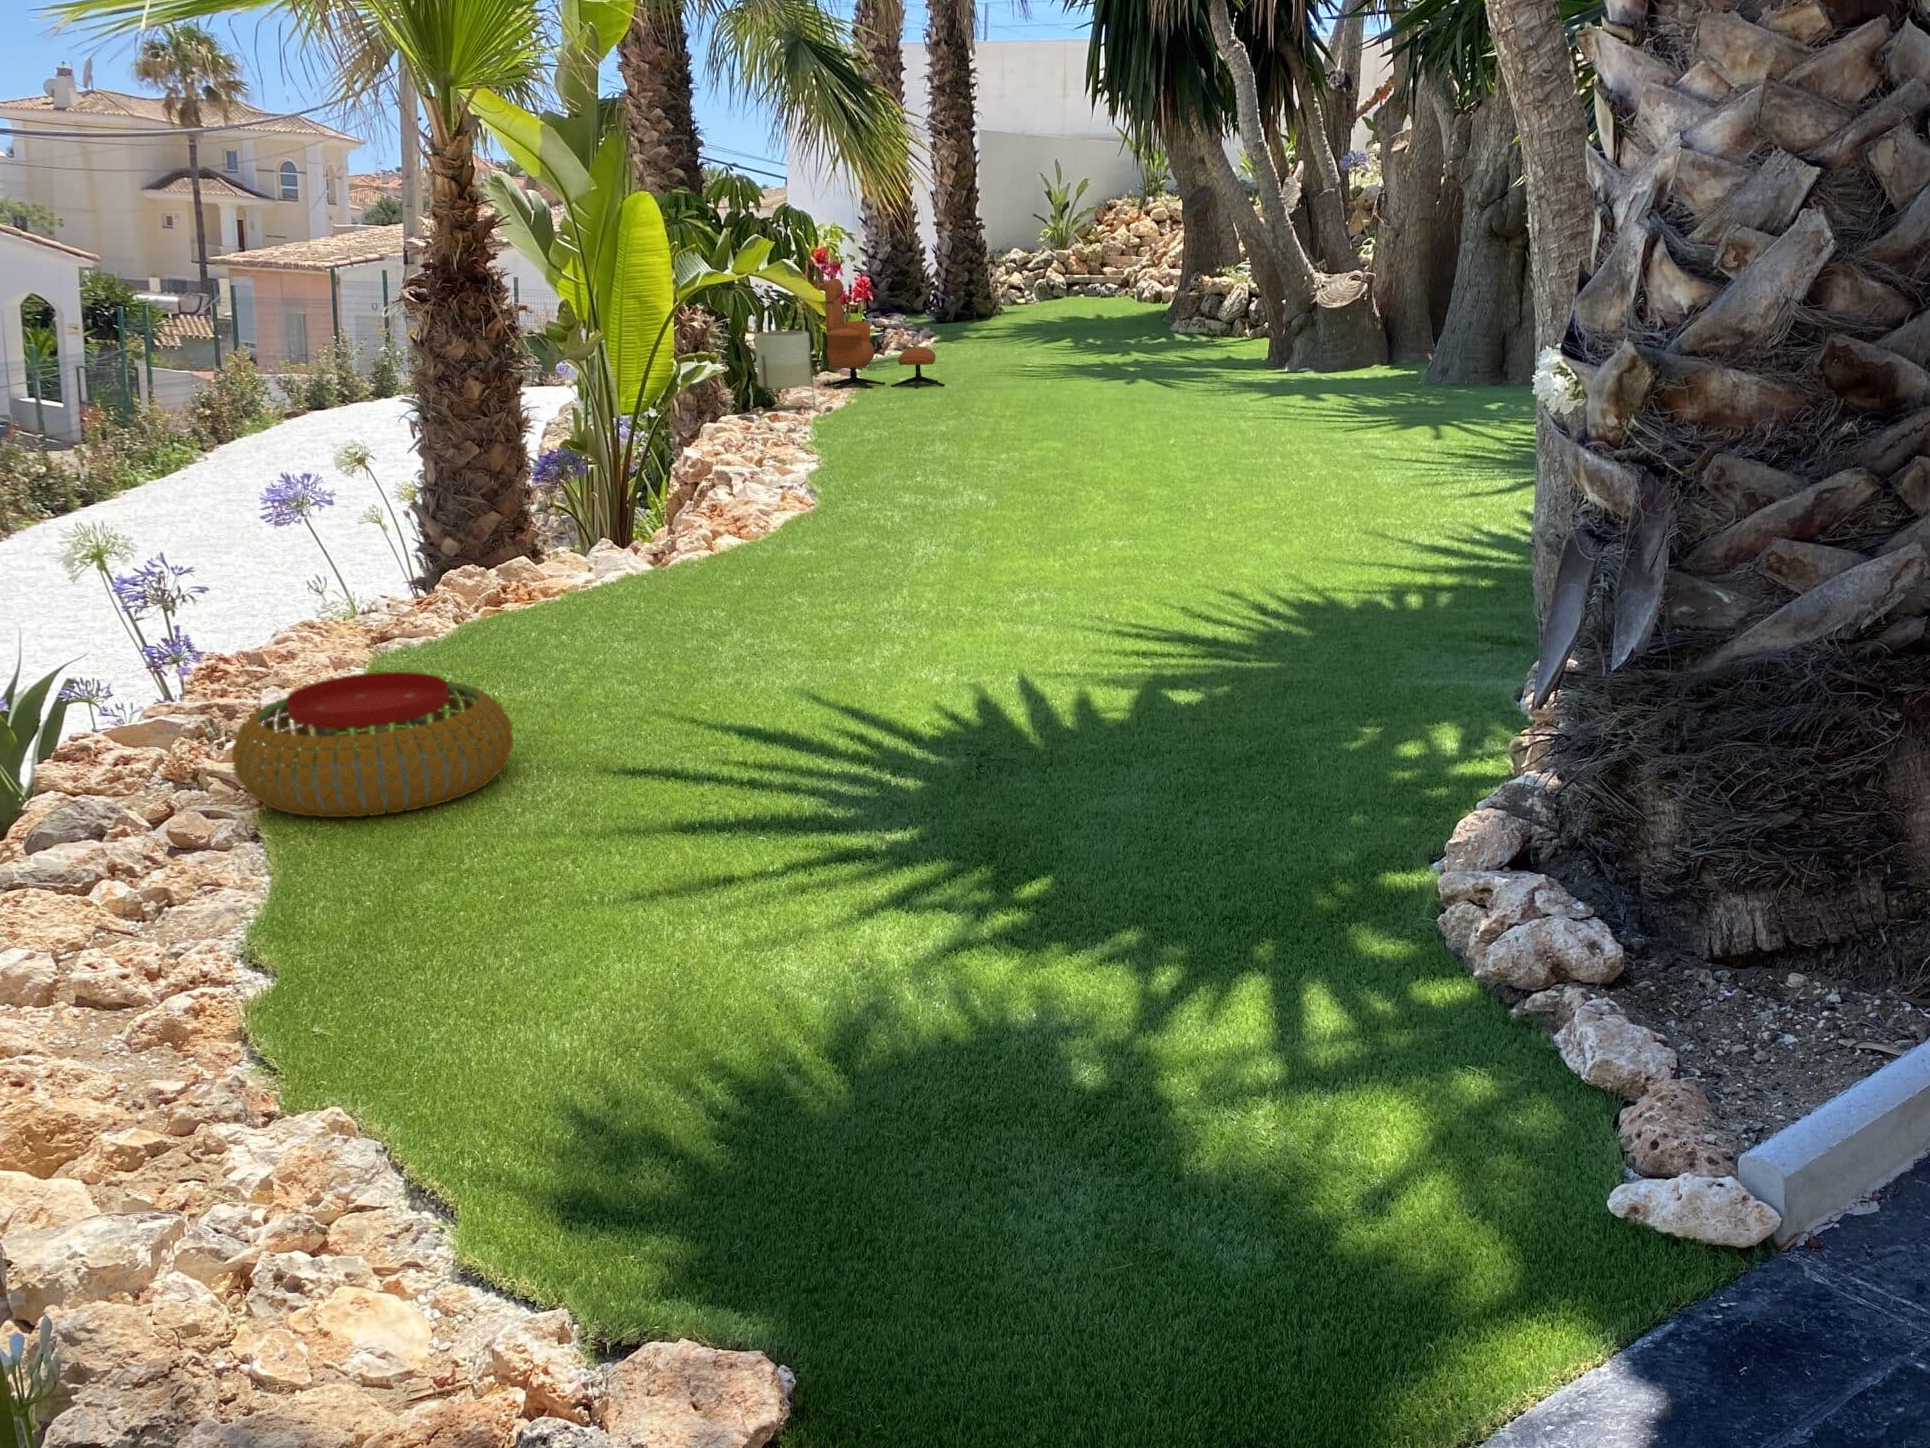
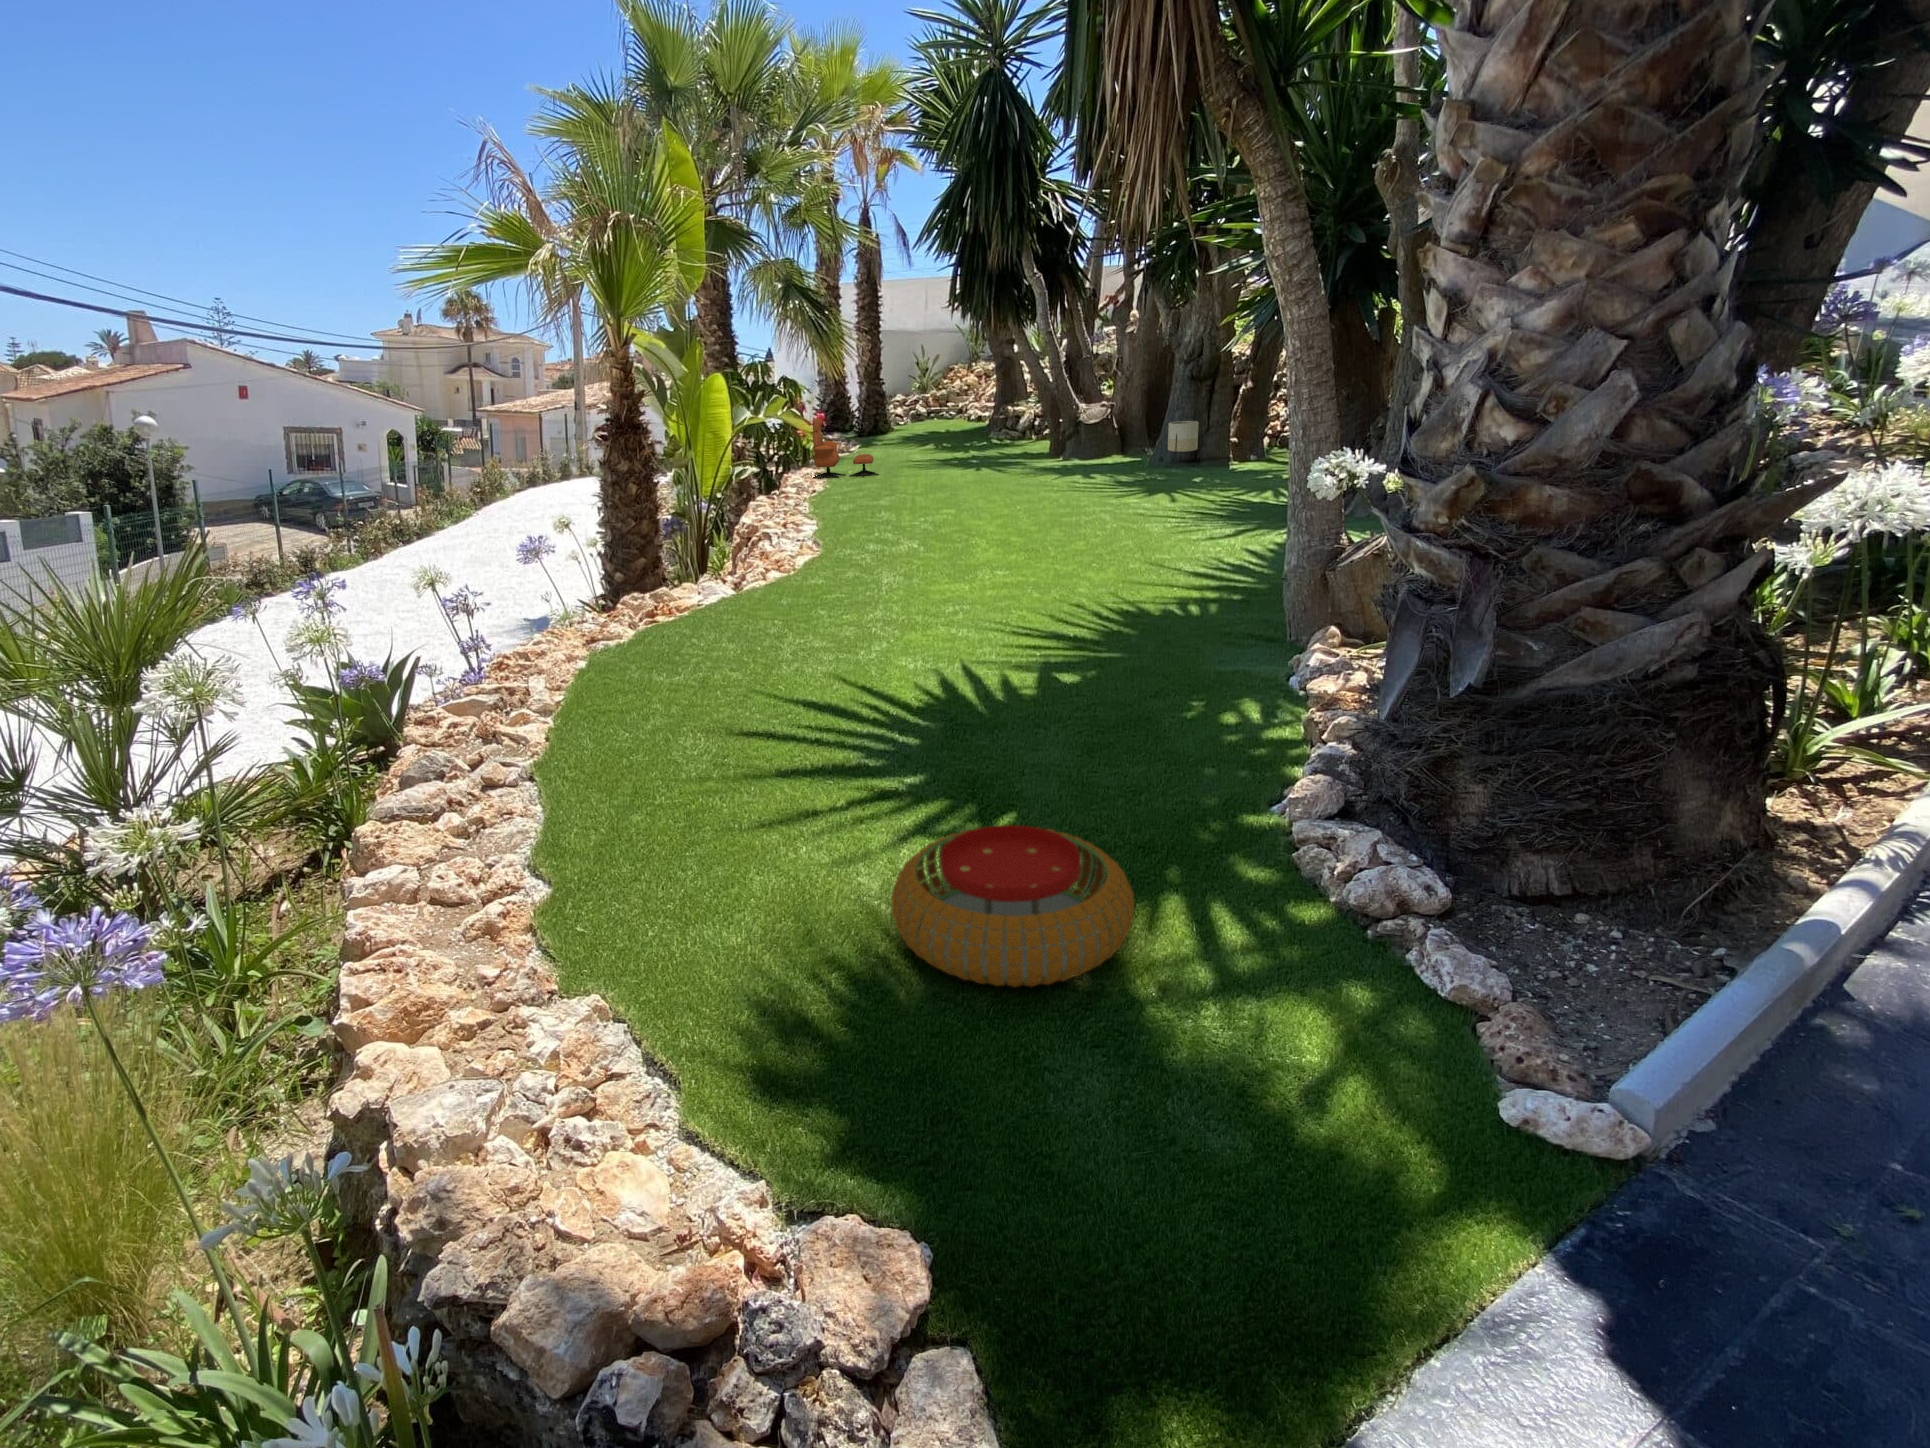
planter: present [755,331,814,407] -> present [1168,421,1199,464]
pouf: present [232,672,514,818] -> present [891,825,1134,987]

